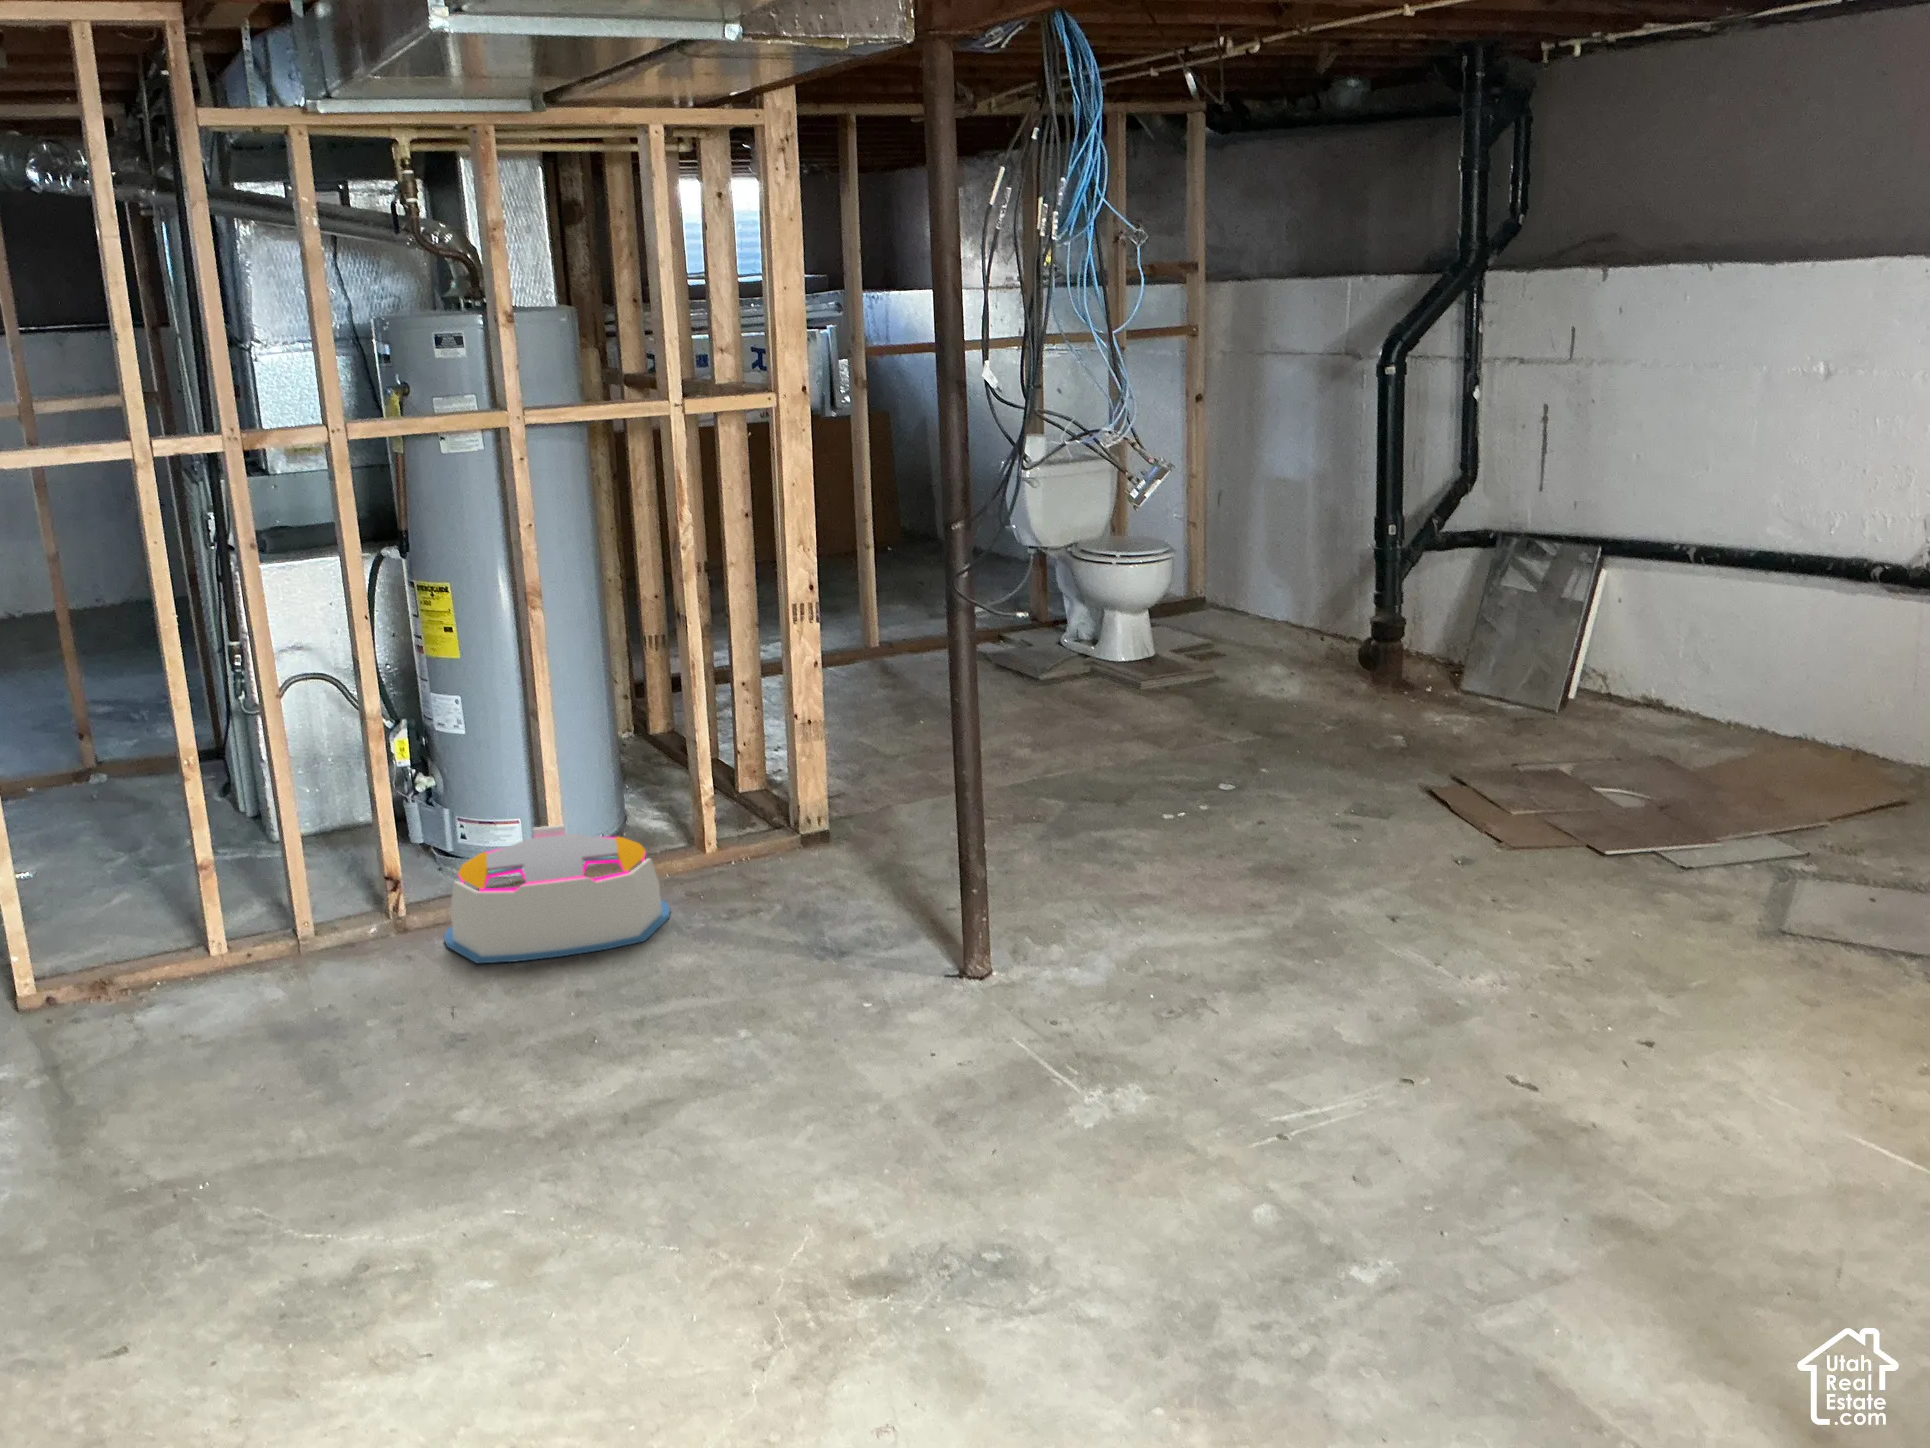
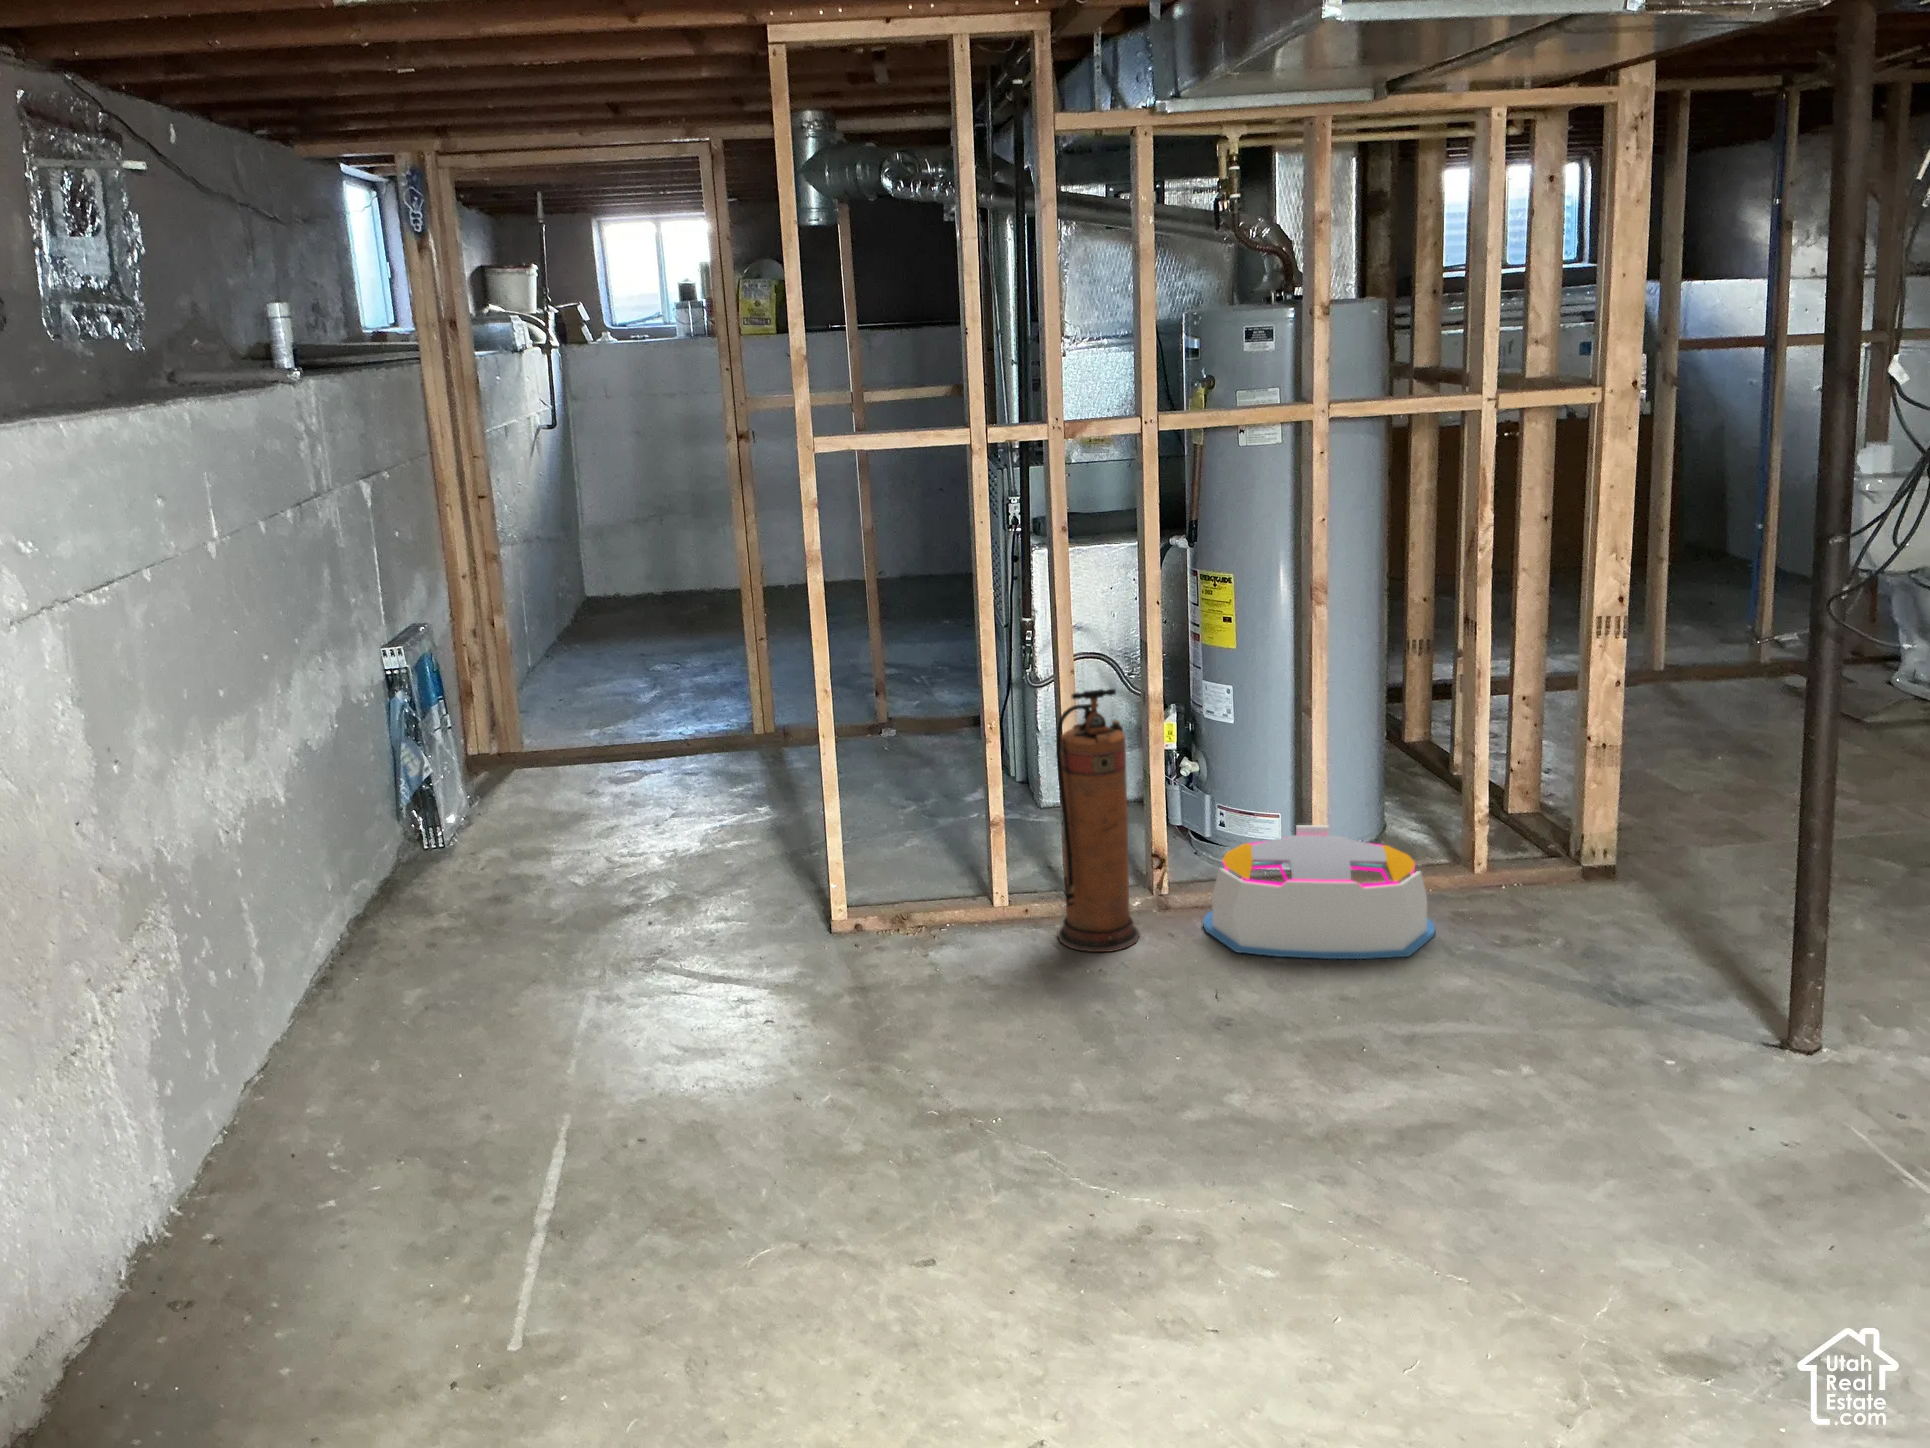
fire extinguisher: none [262,711,377,988] -> present [1056,689,1140,952]

